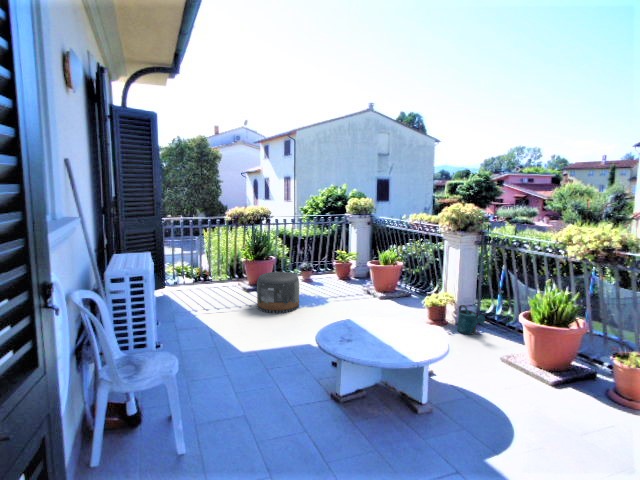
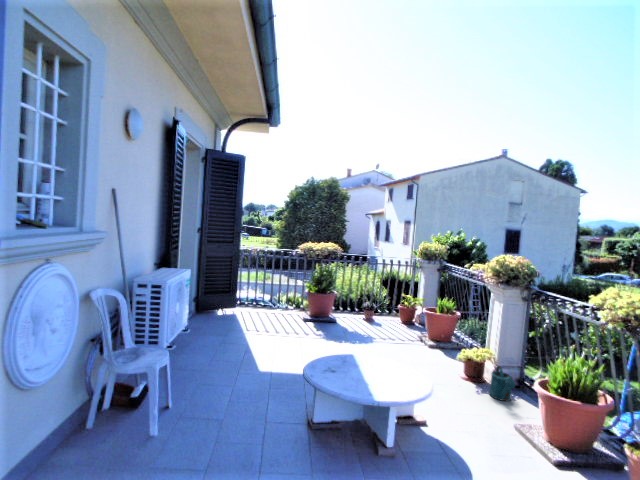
pouf: present [257,272,299,313] -> none [304,304,345,344]

